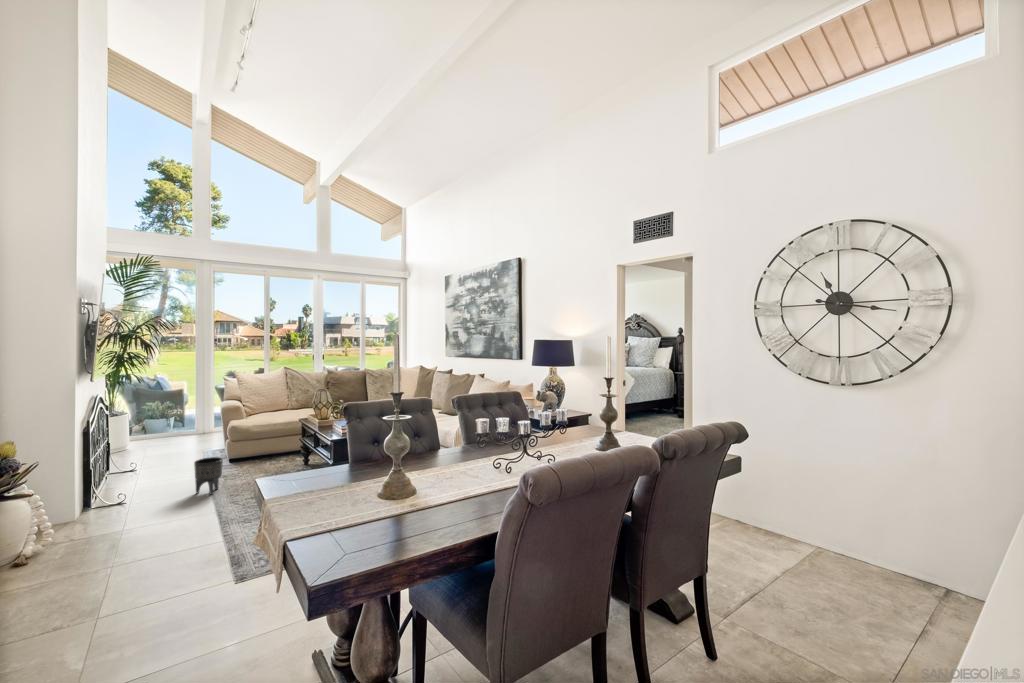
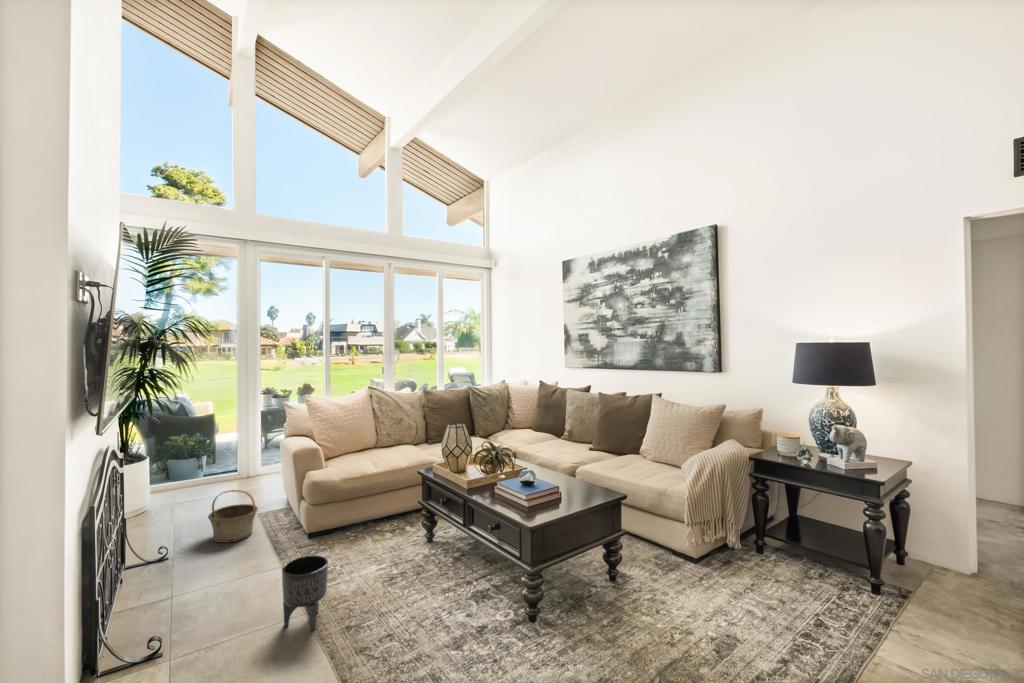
basket: none [165,431,199,463] -> present [208,490,258,543]

